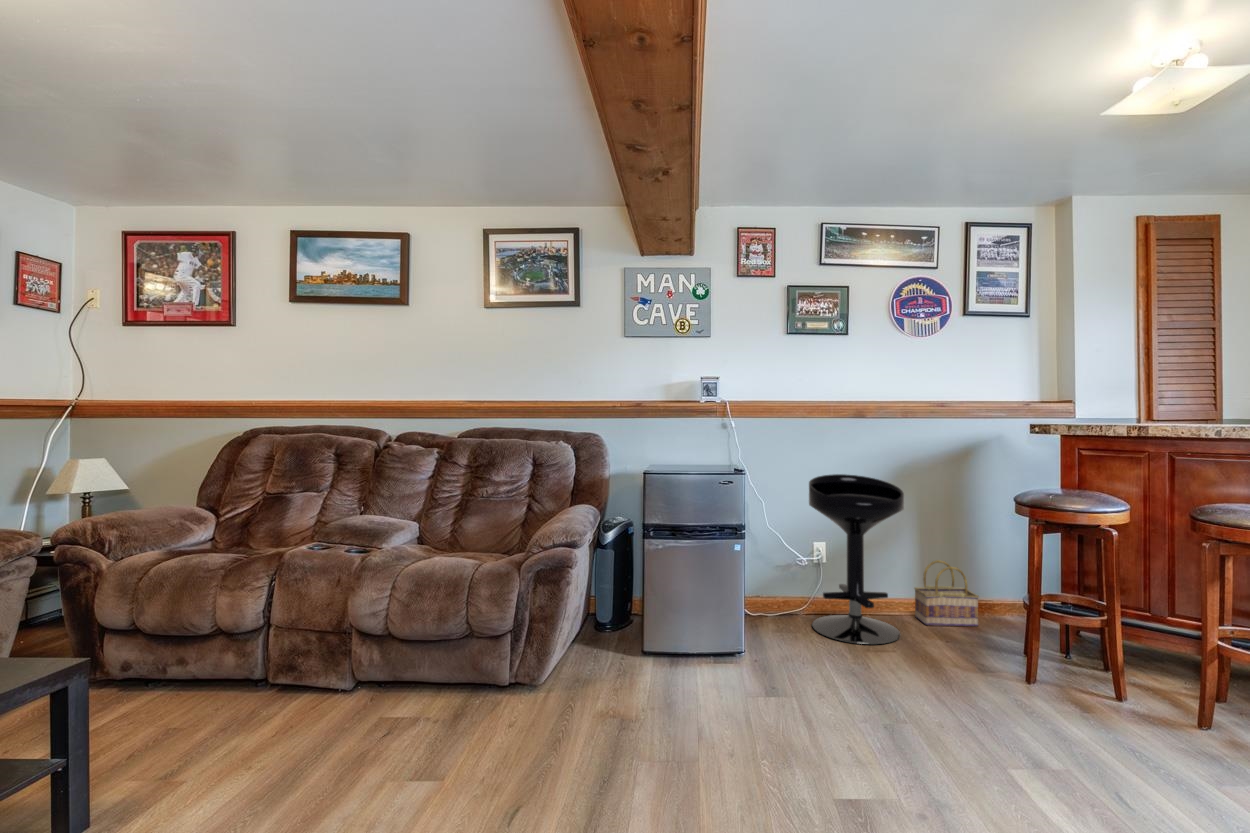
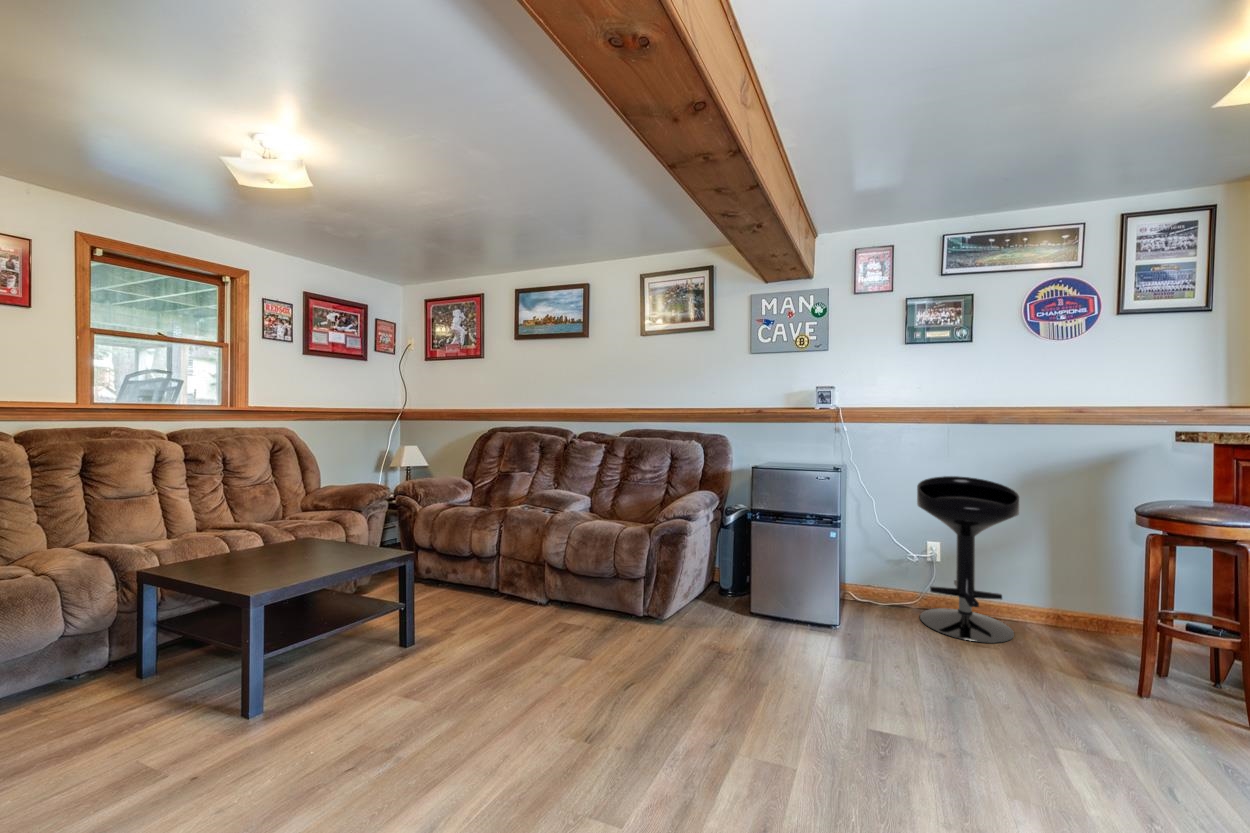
basket: present [915,560,979,626] -> none [1043,568,1120,642]

